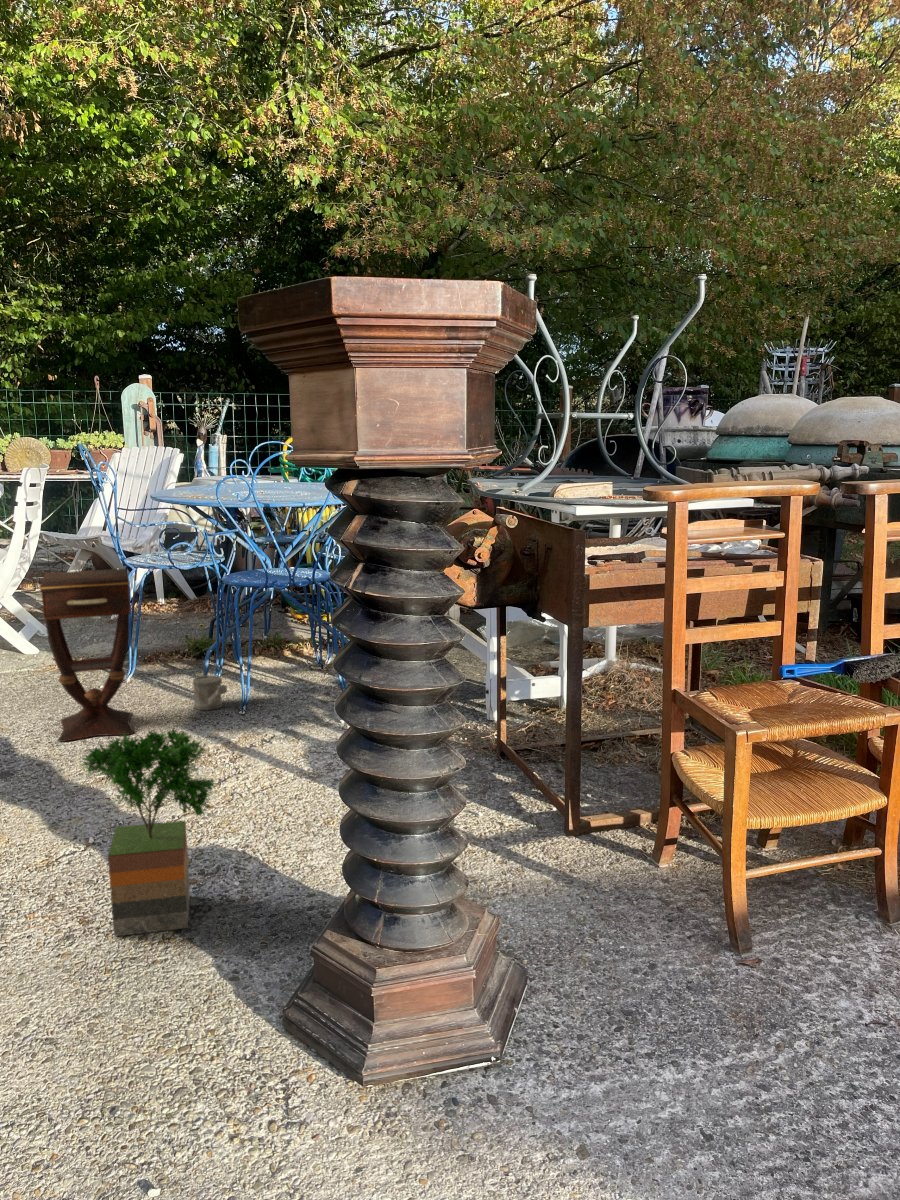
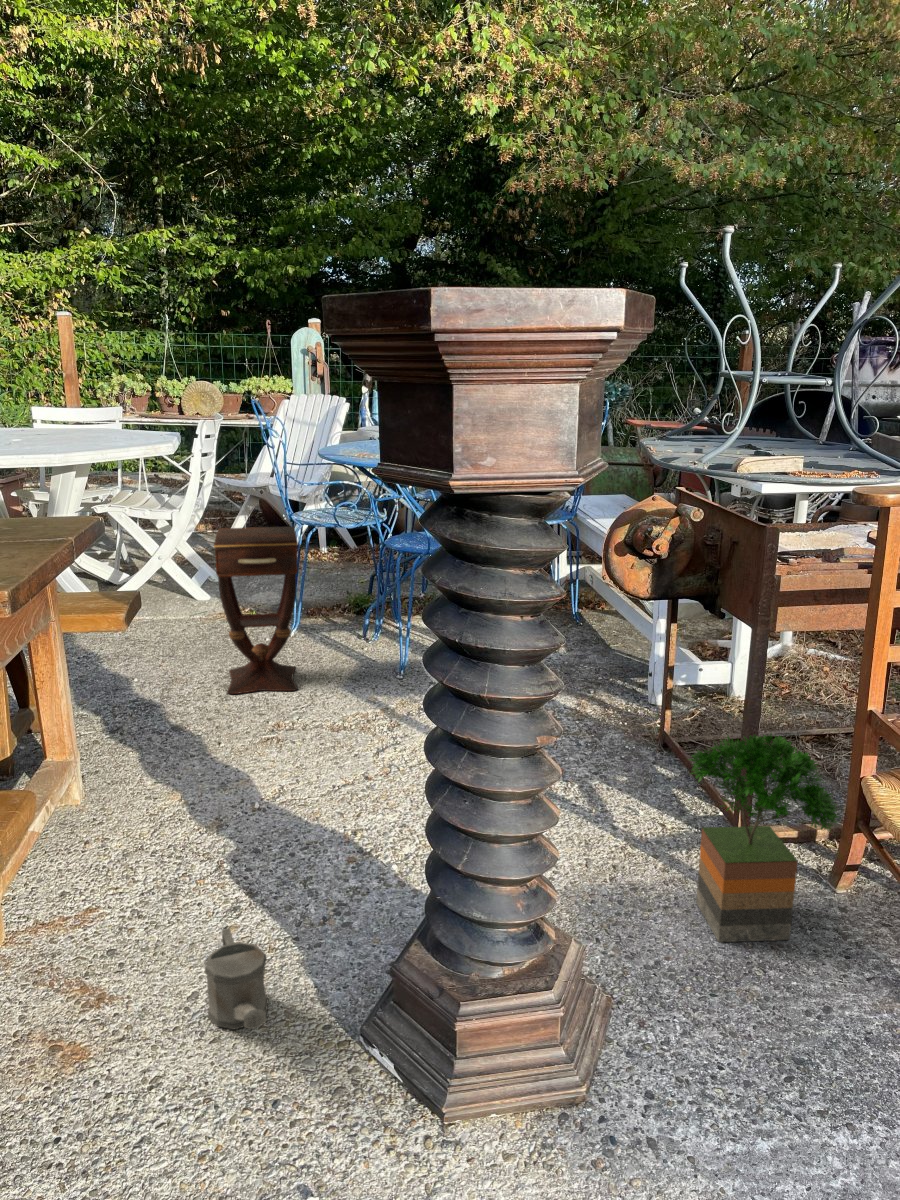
watering can: present [193,673,227,710] -> present [205,928,268,1029]
potted tree: present [82,729,216,936] -> present [689,734,838,942]

